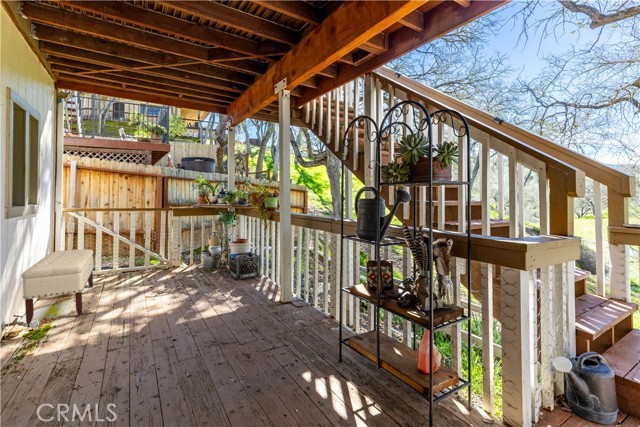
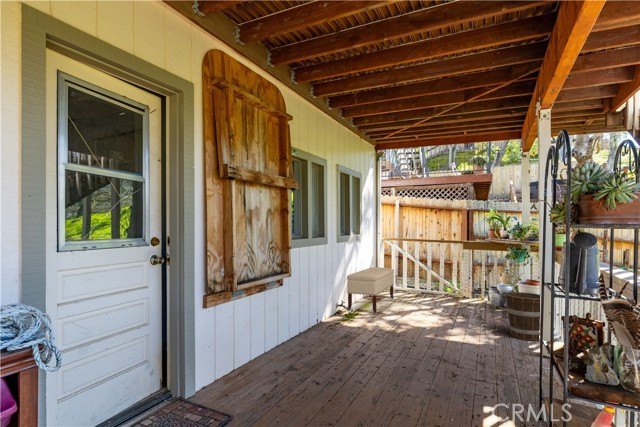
bucket: none [243,256,275,298] -> present [505,292,540,341]

